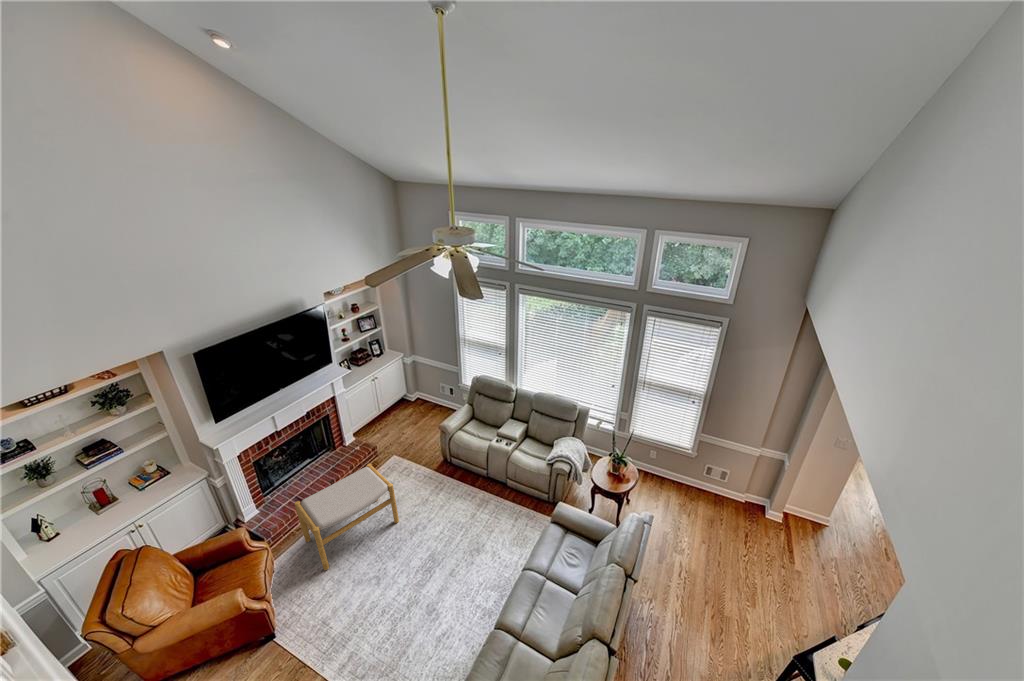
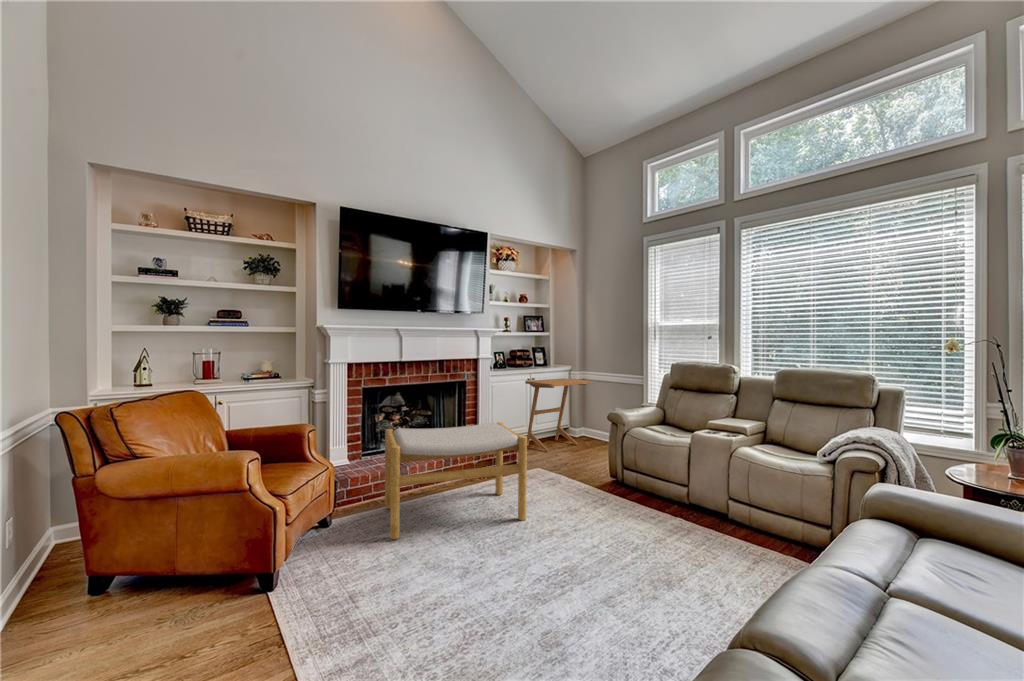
side table: none [371,378,418,437] -> present [525,378,591,452]

